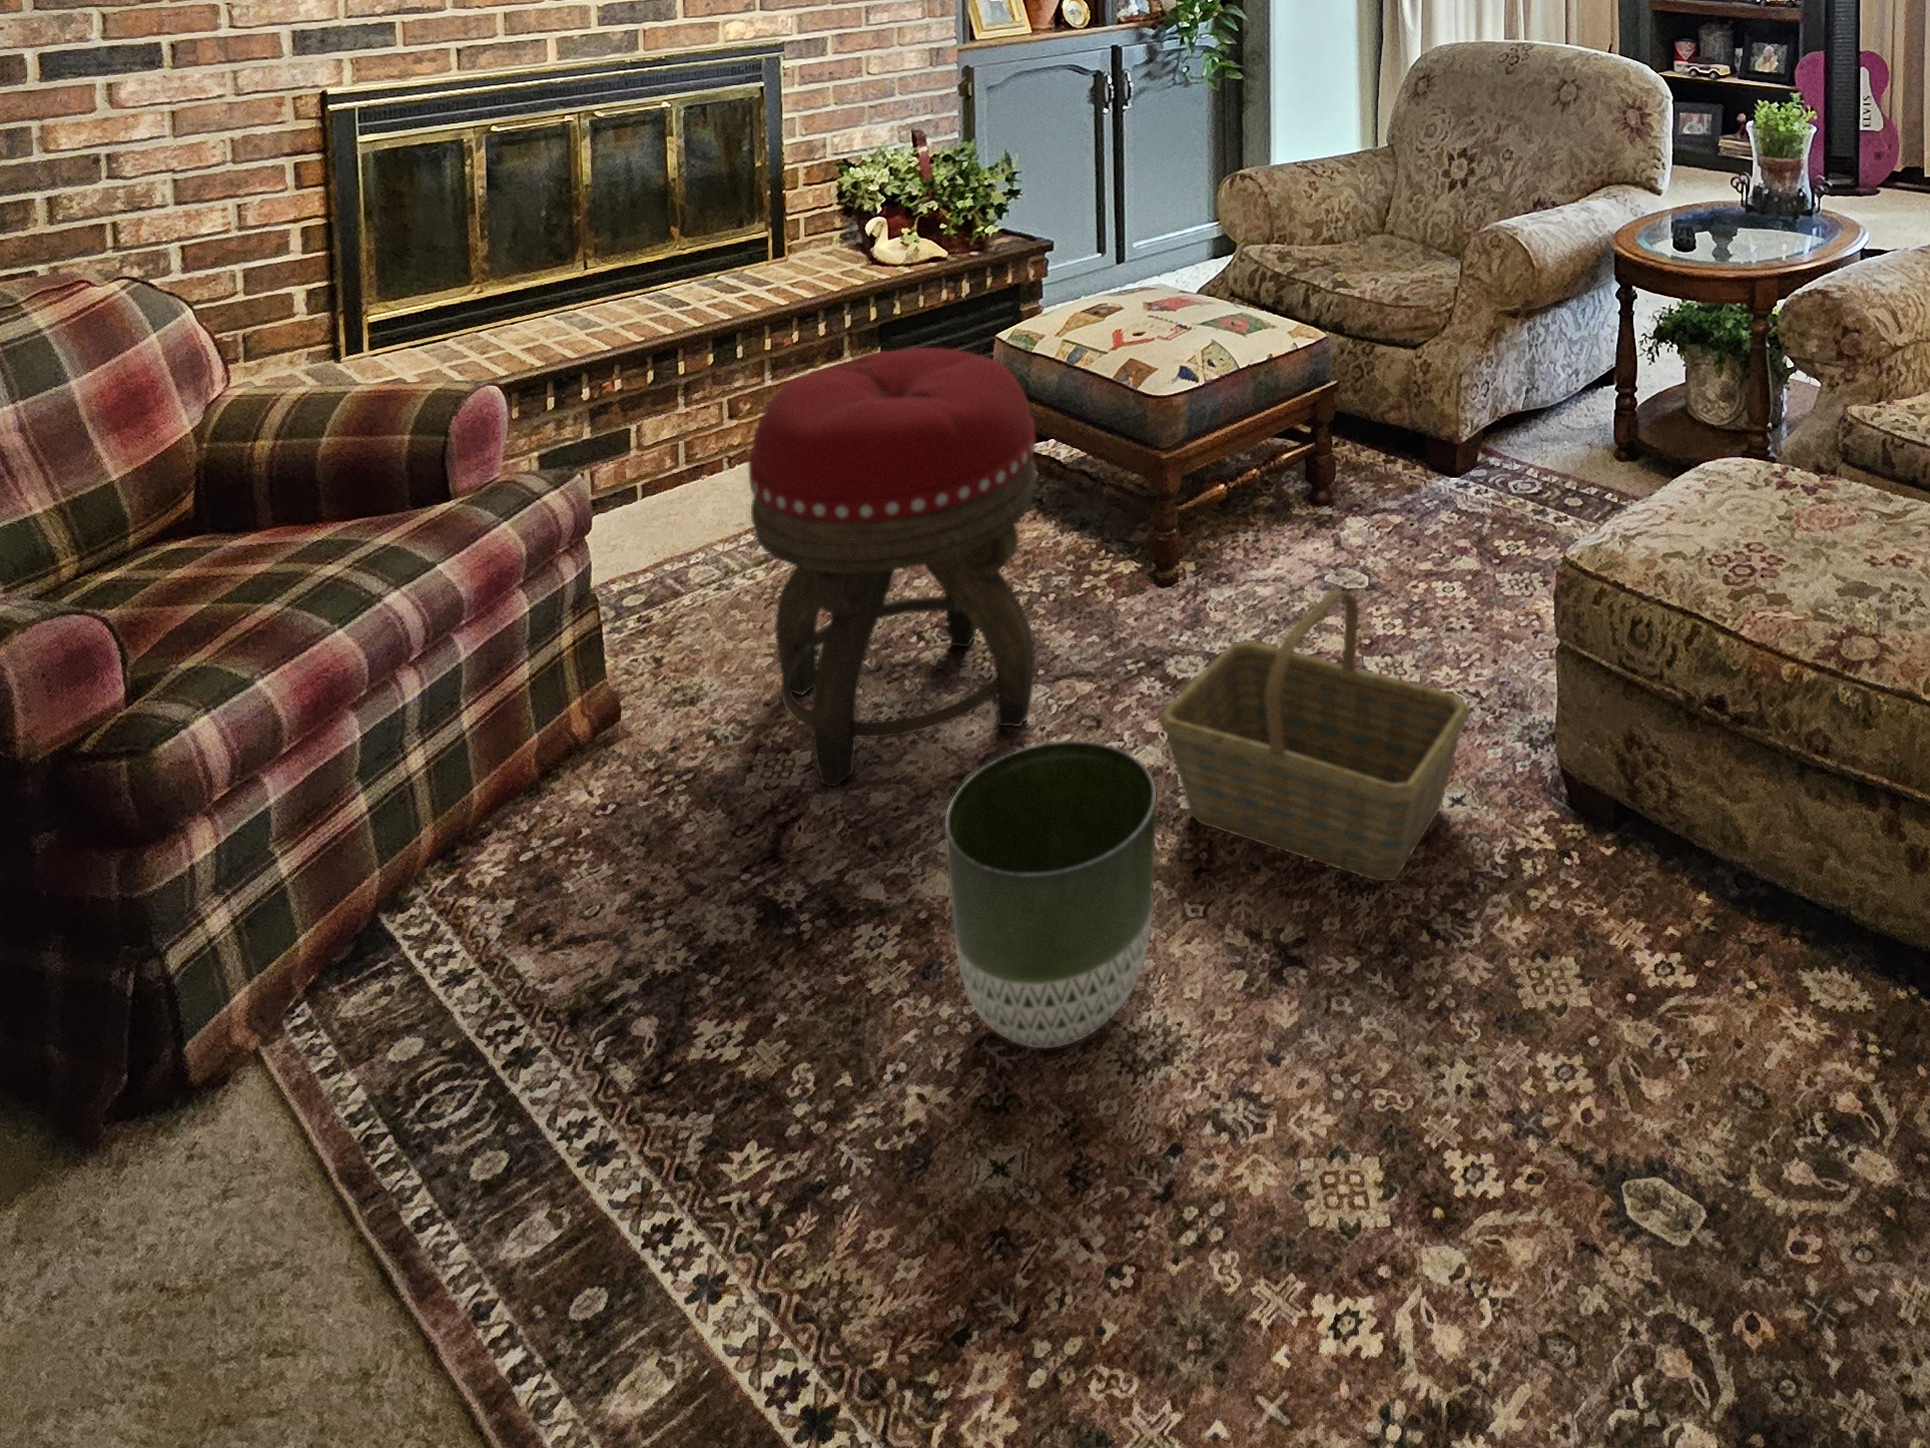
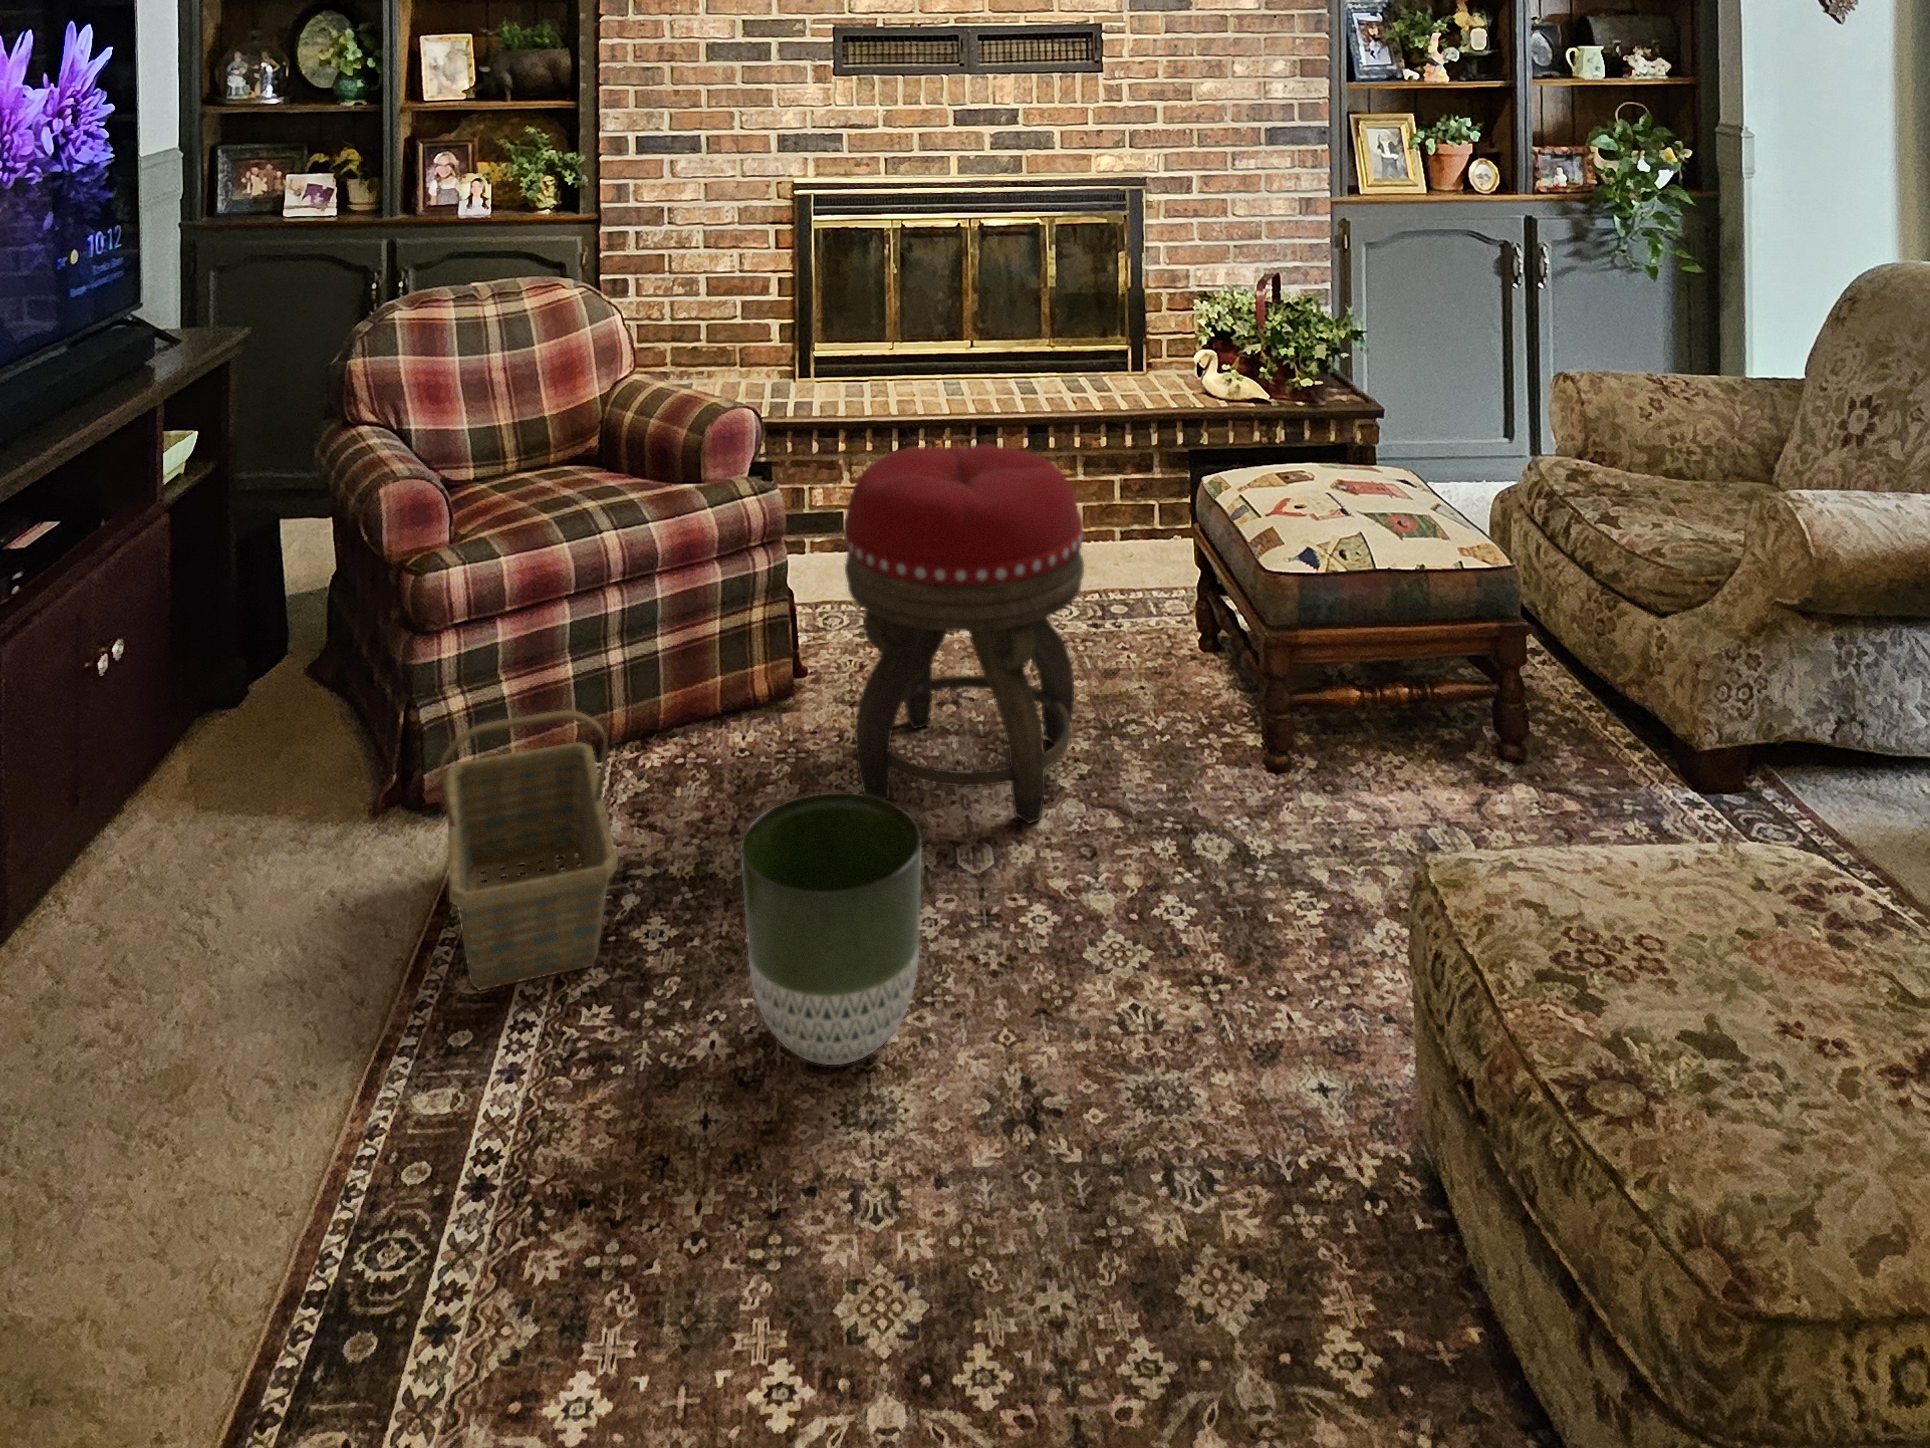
basket: present [1159,590,1469,881] -> present [440,710,618,990]

